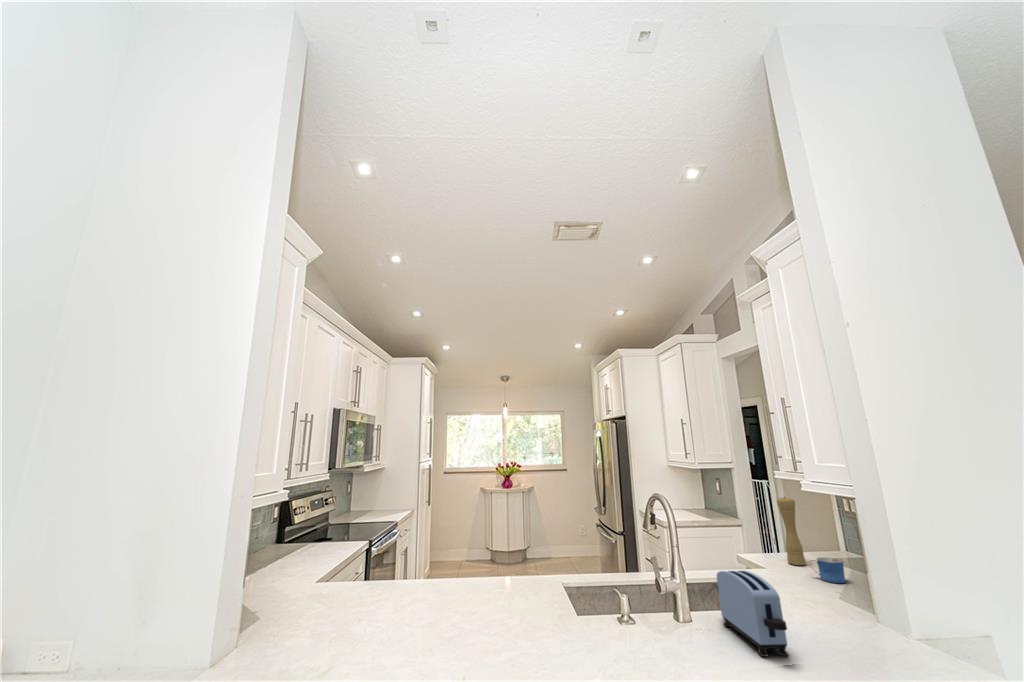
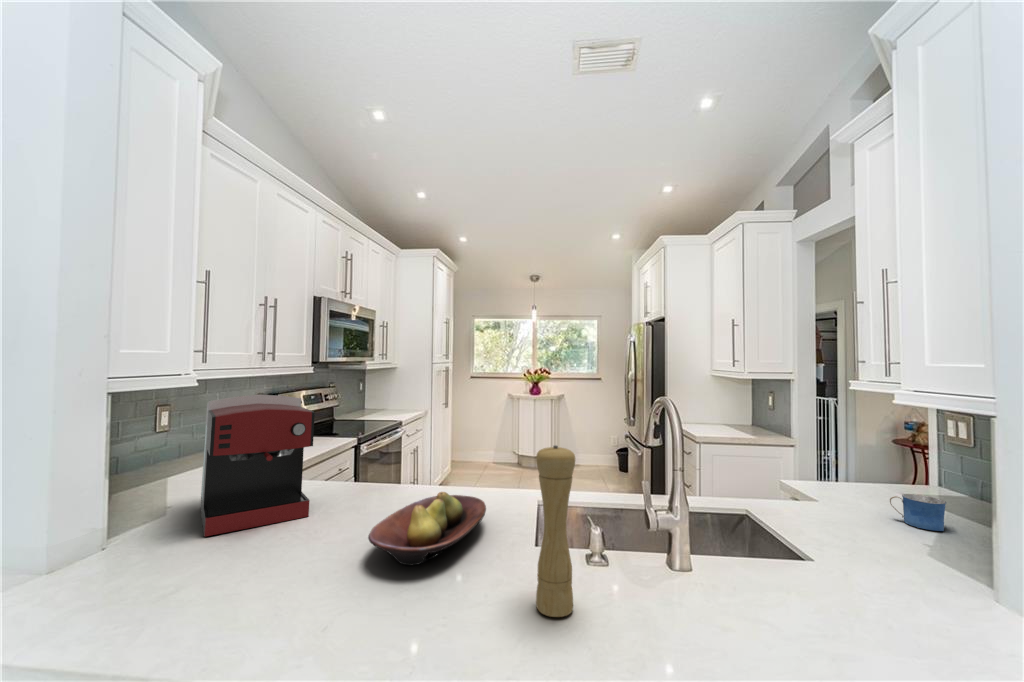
pepper mill: present [777,497,806,565] -> present [536,445,575,617]
coffee maker: none [291,506,396,629] -> present [200,394,315,536]
toaster: present [716,571,789,656] -> none [738,509,852,656]
fruit bowl: none [464,578,537,634] -> present [368,492,486,565]

